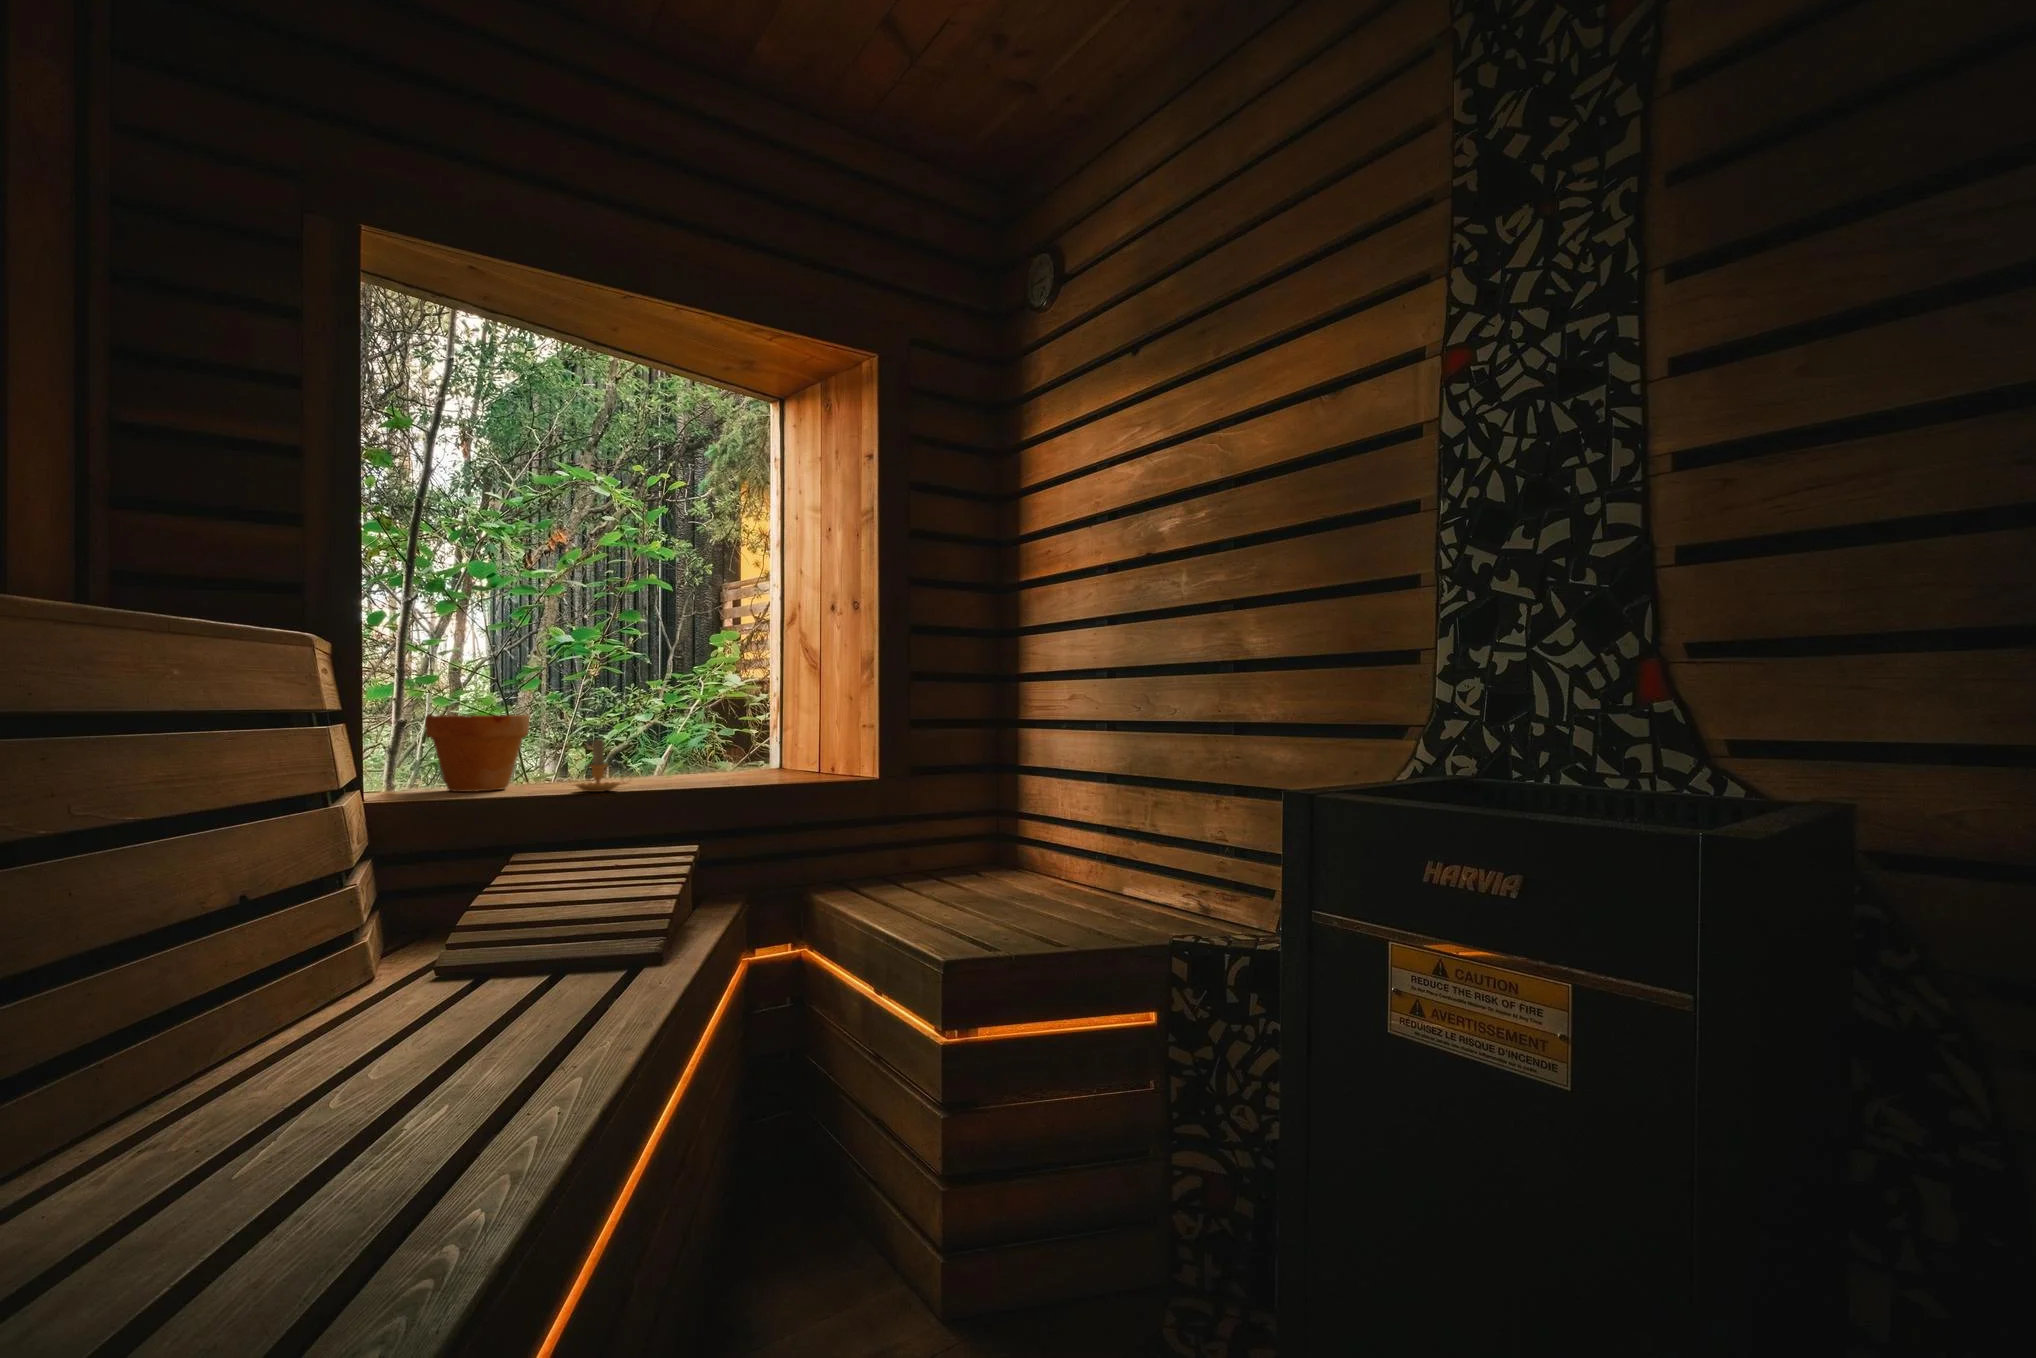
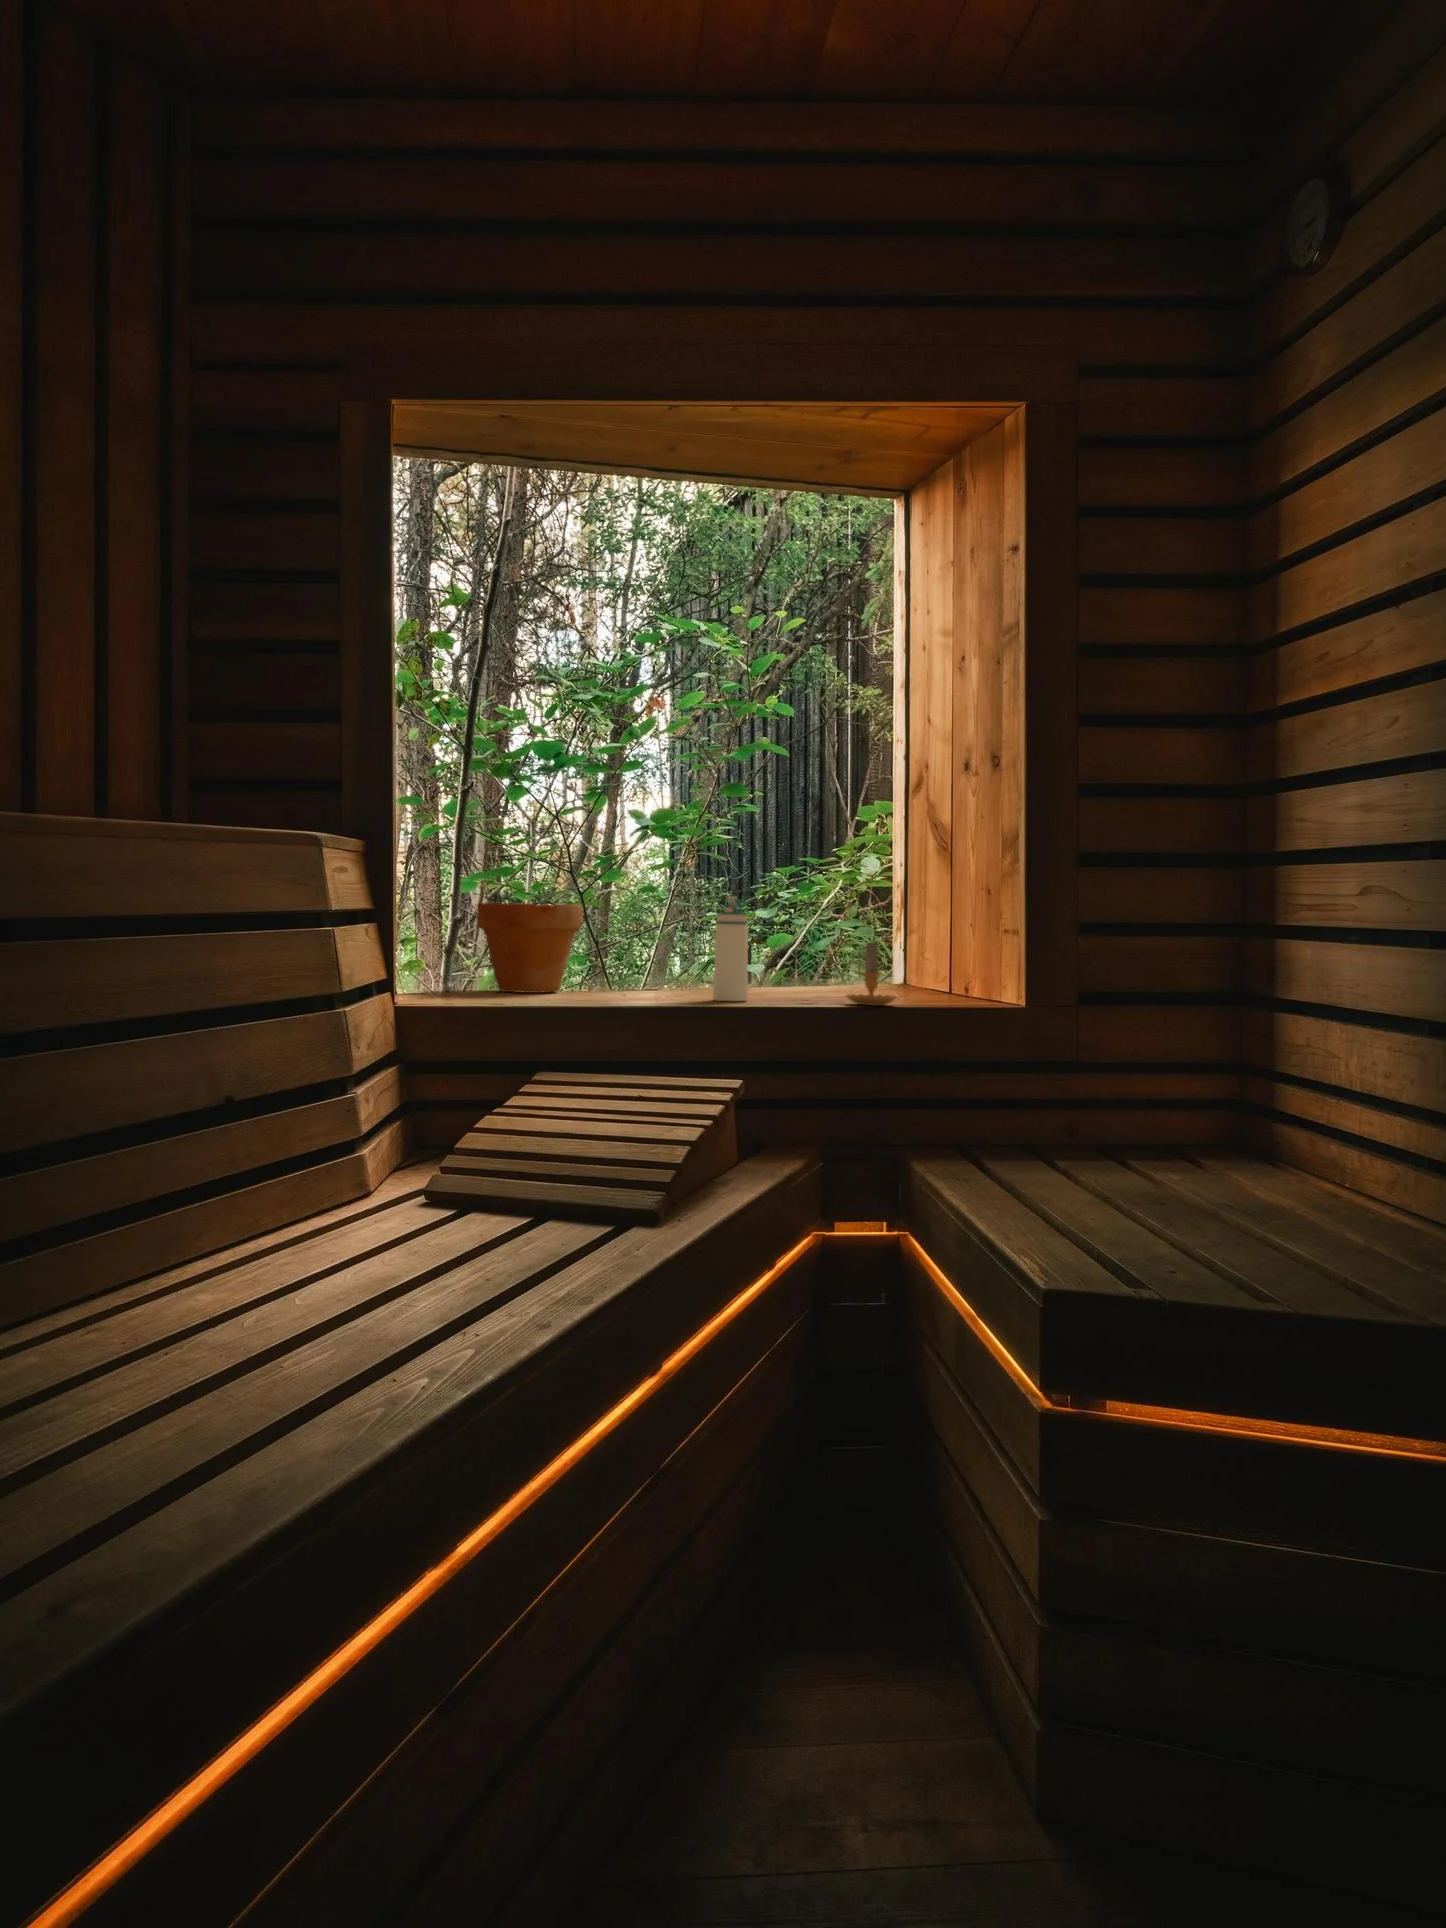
water bottle: none [652,707,681,788] -> present [713,897,748,1001]
candle: present [576,739,631,792] -> present [846,941,907,1006]

